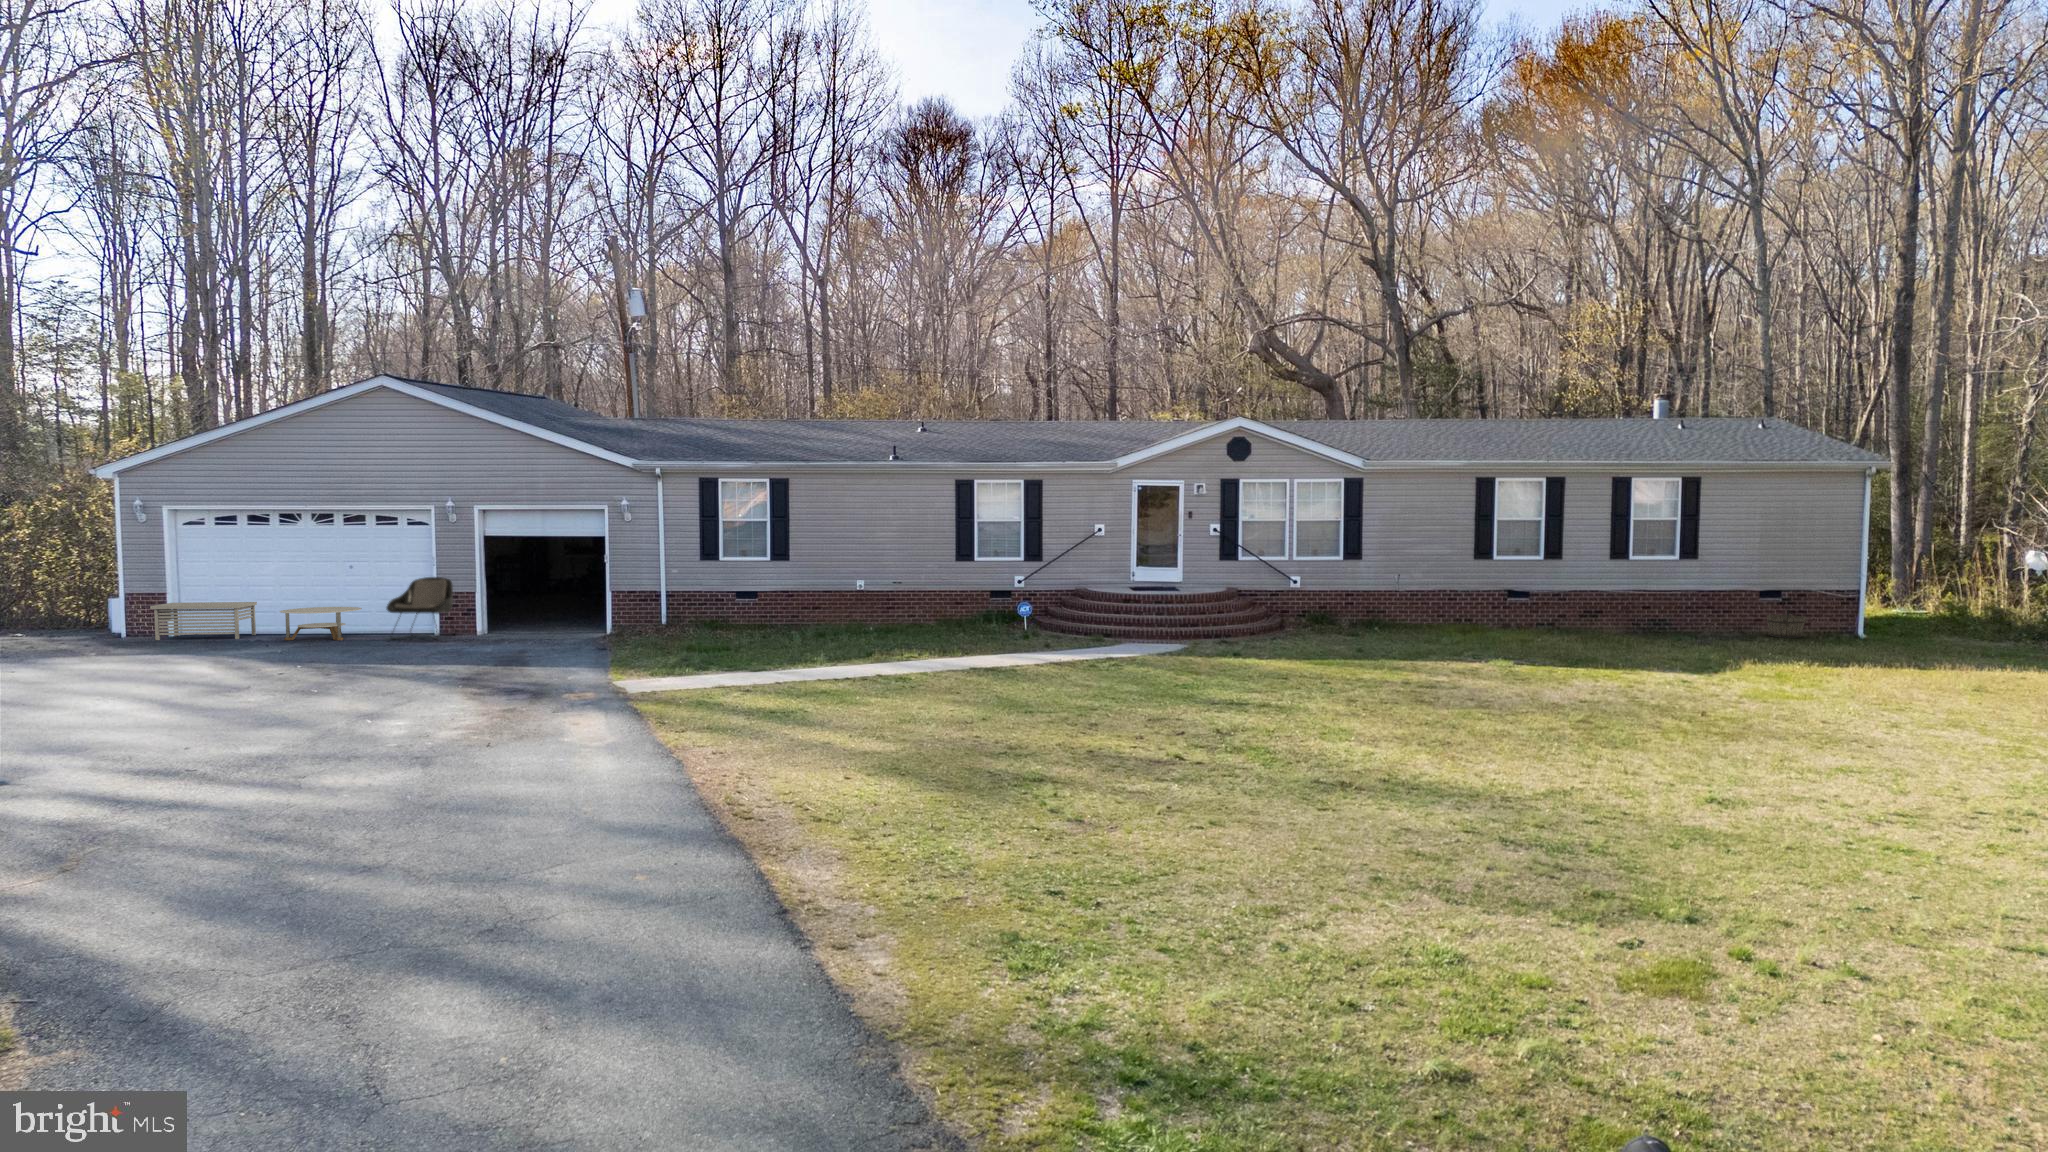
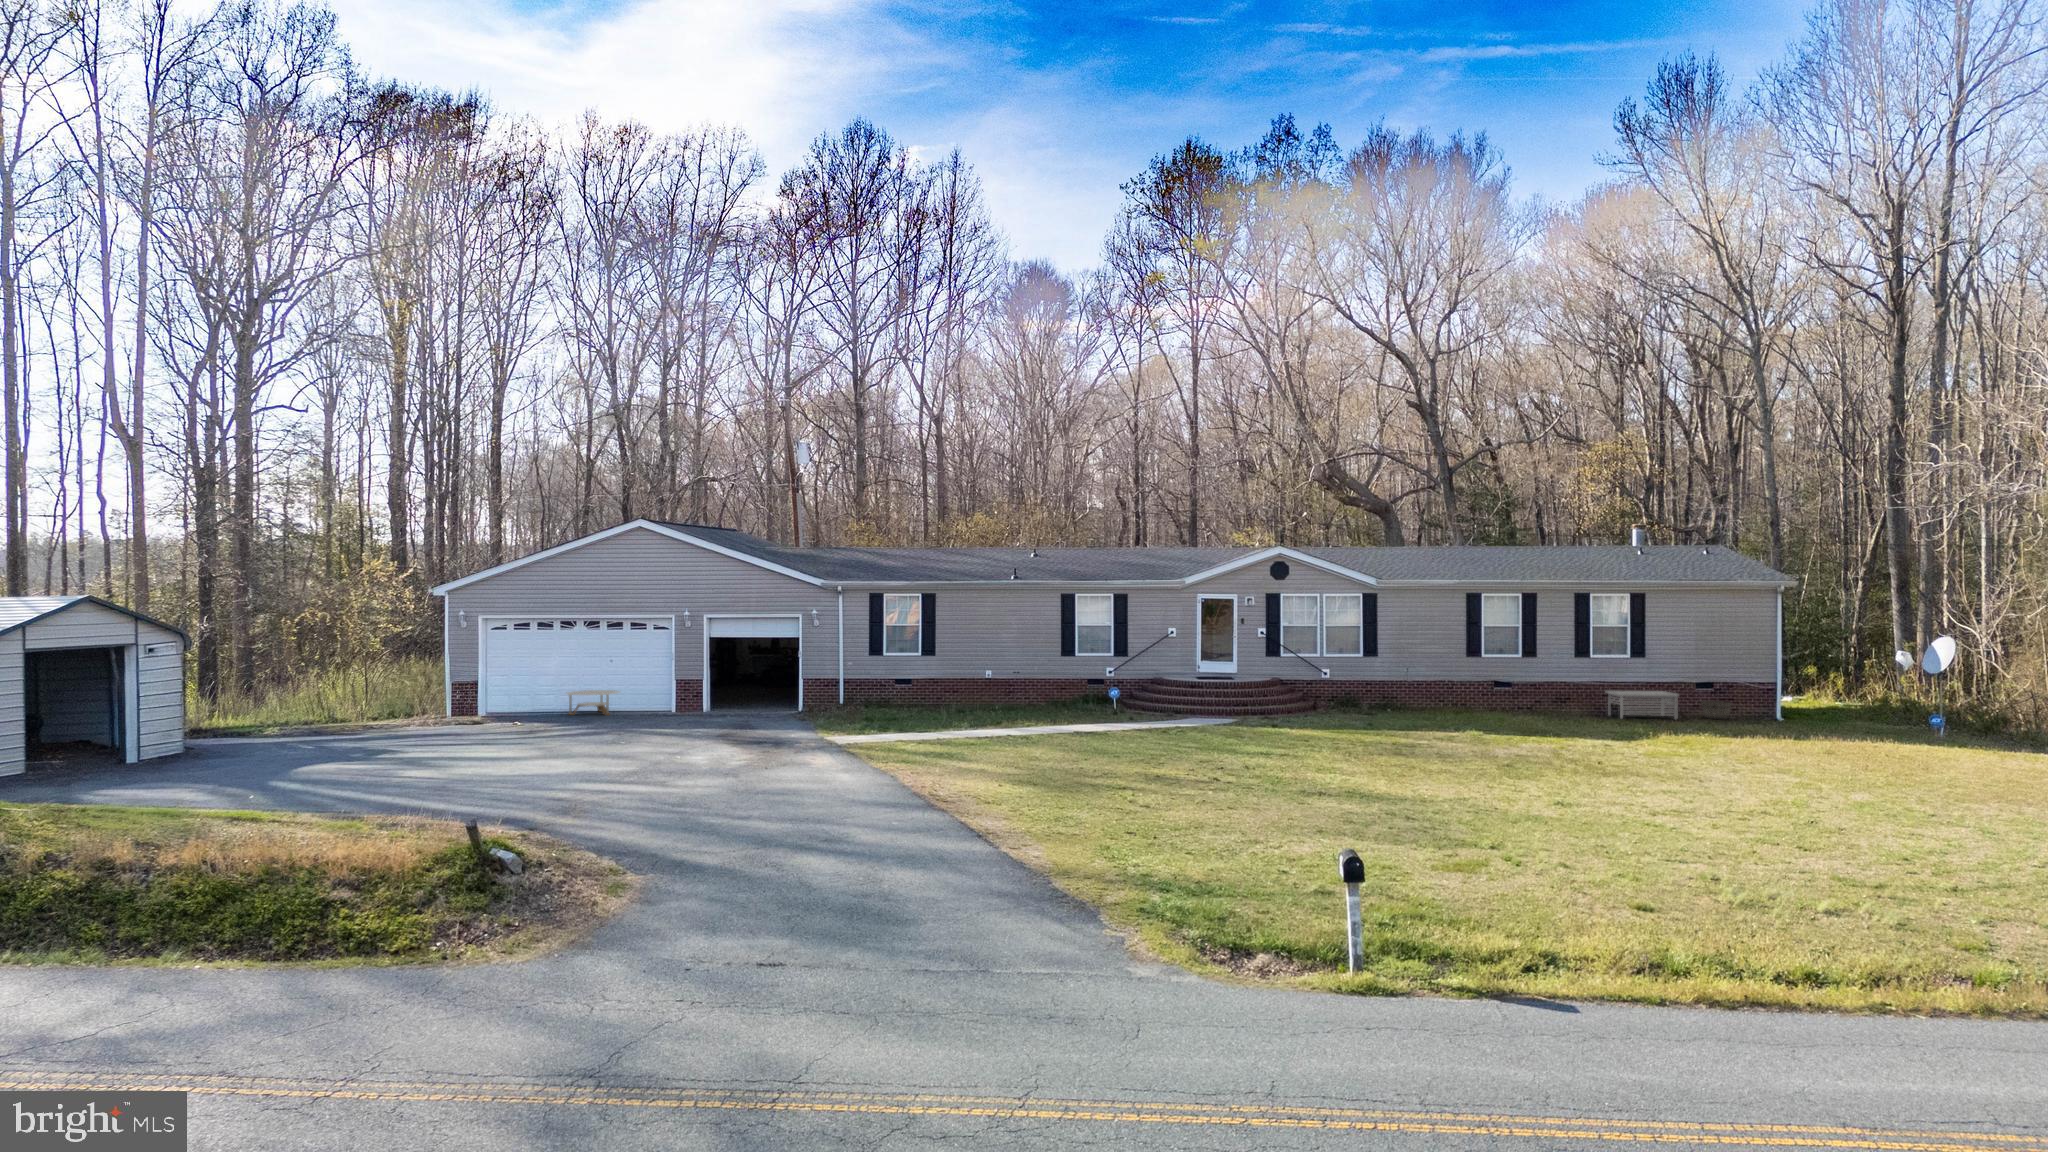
lounge chair: present [386,577,454,639] -> none [642,668,689,715]
storage bench: present [150,602,257,640] -> present [1606,691,1678,719]

